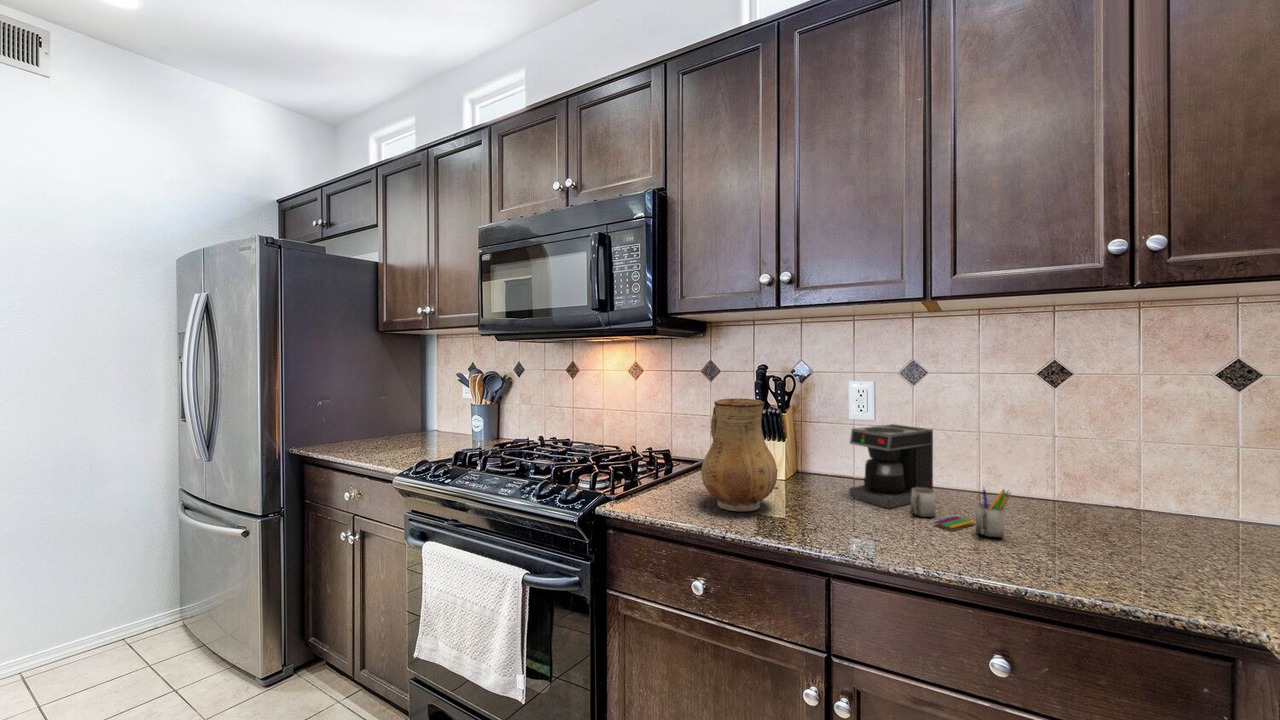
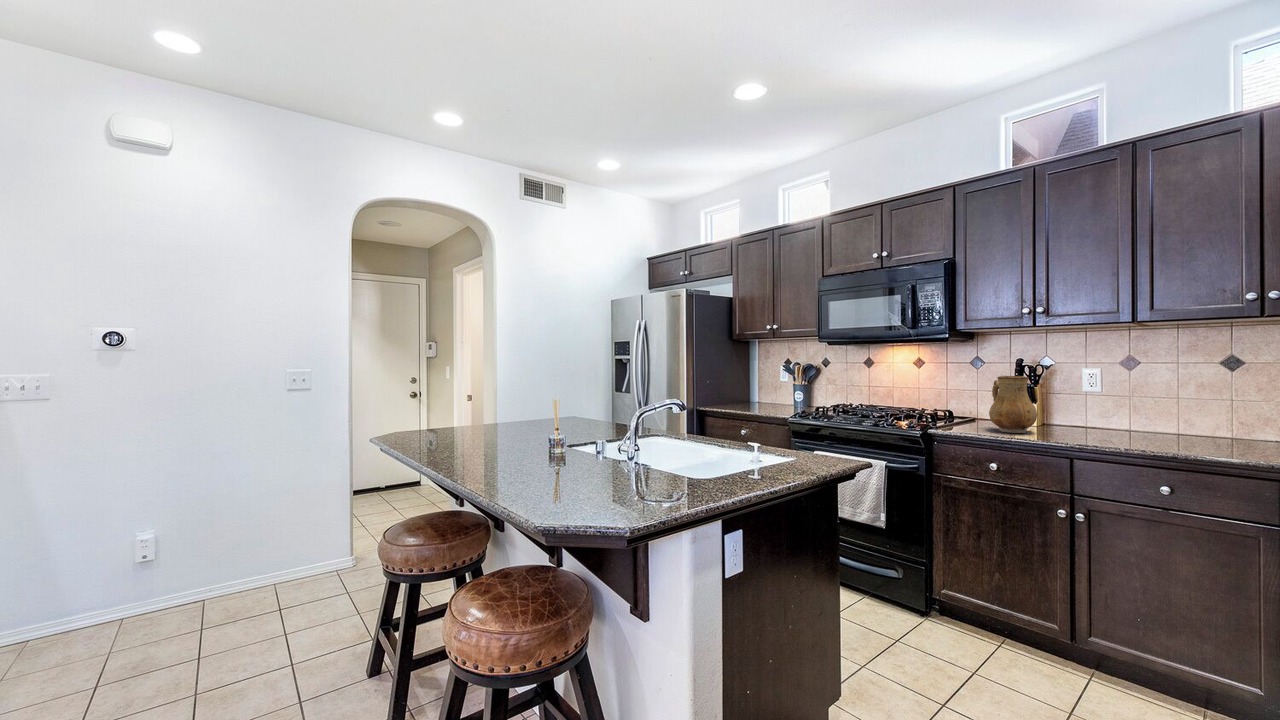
coffee maker: present [850,424,1011,537] -> none [1083,393,1182,444]

